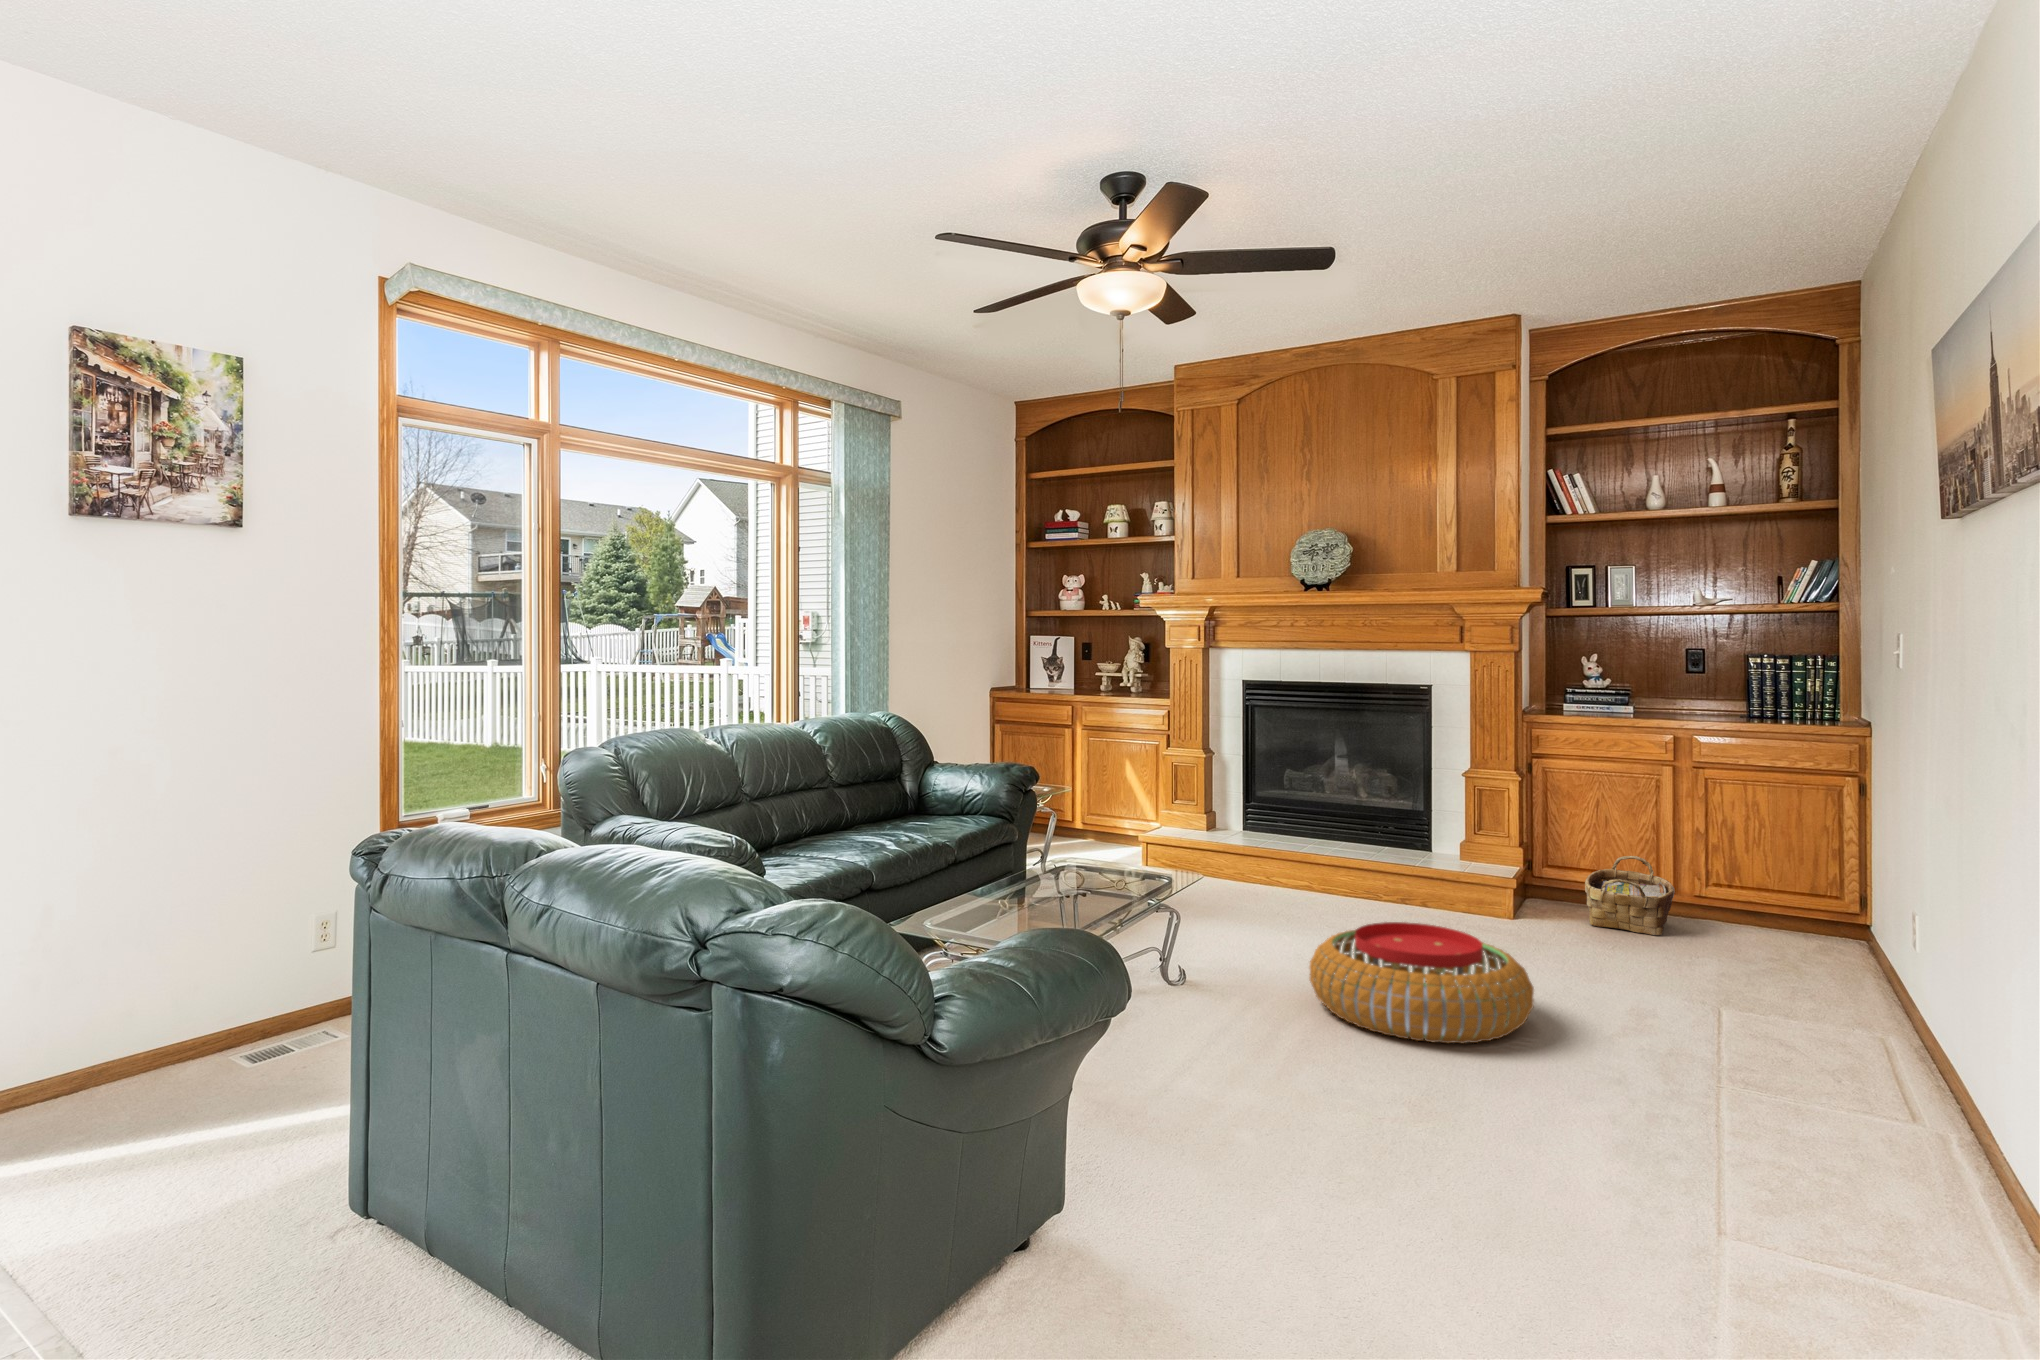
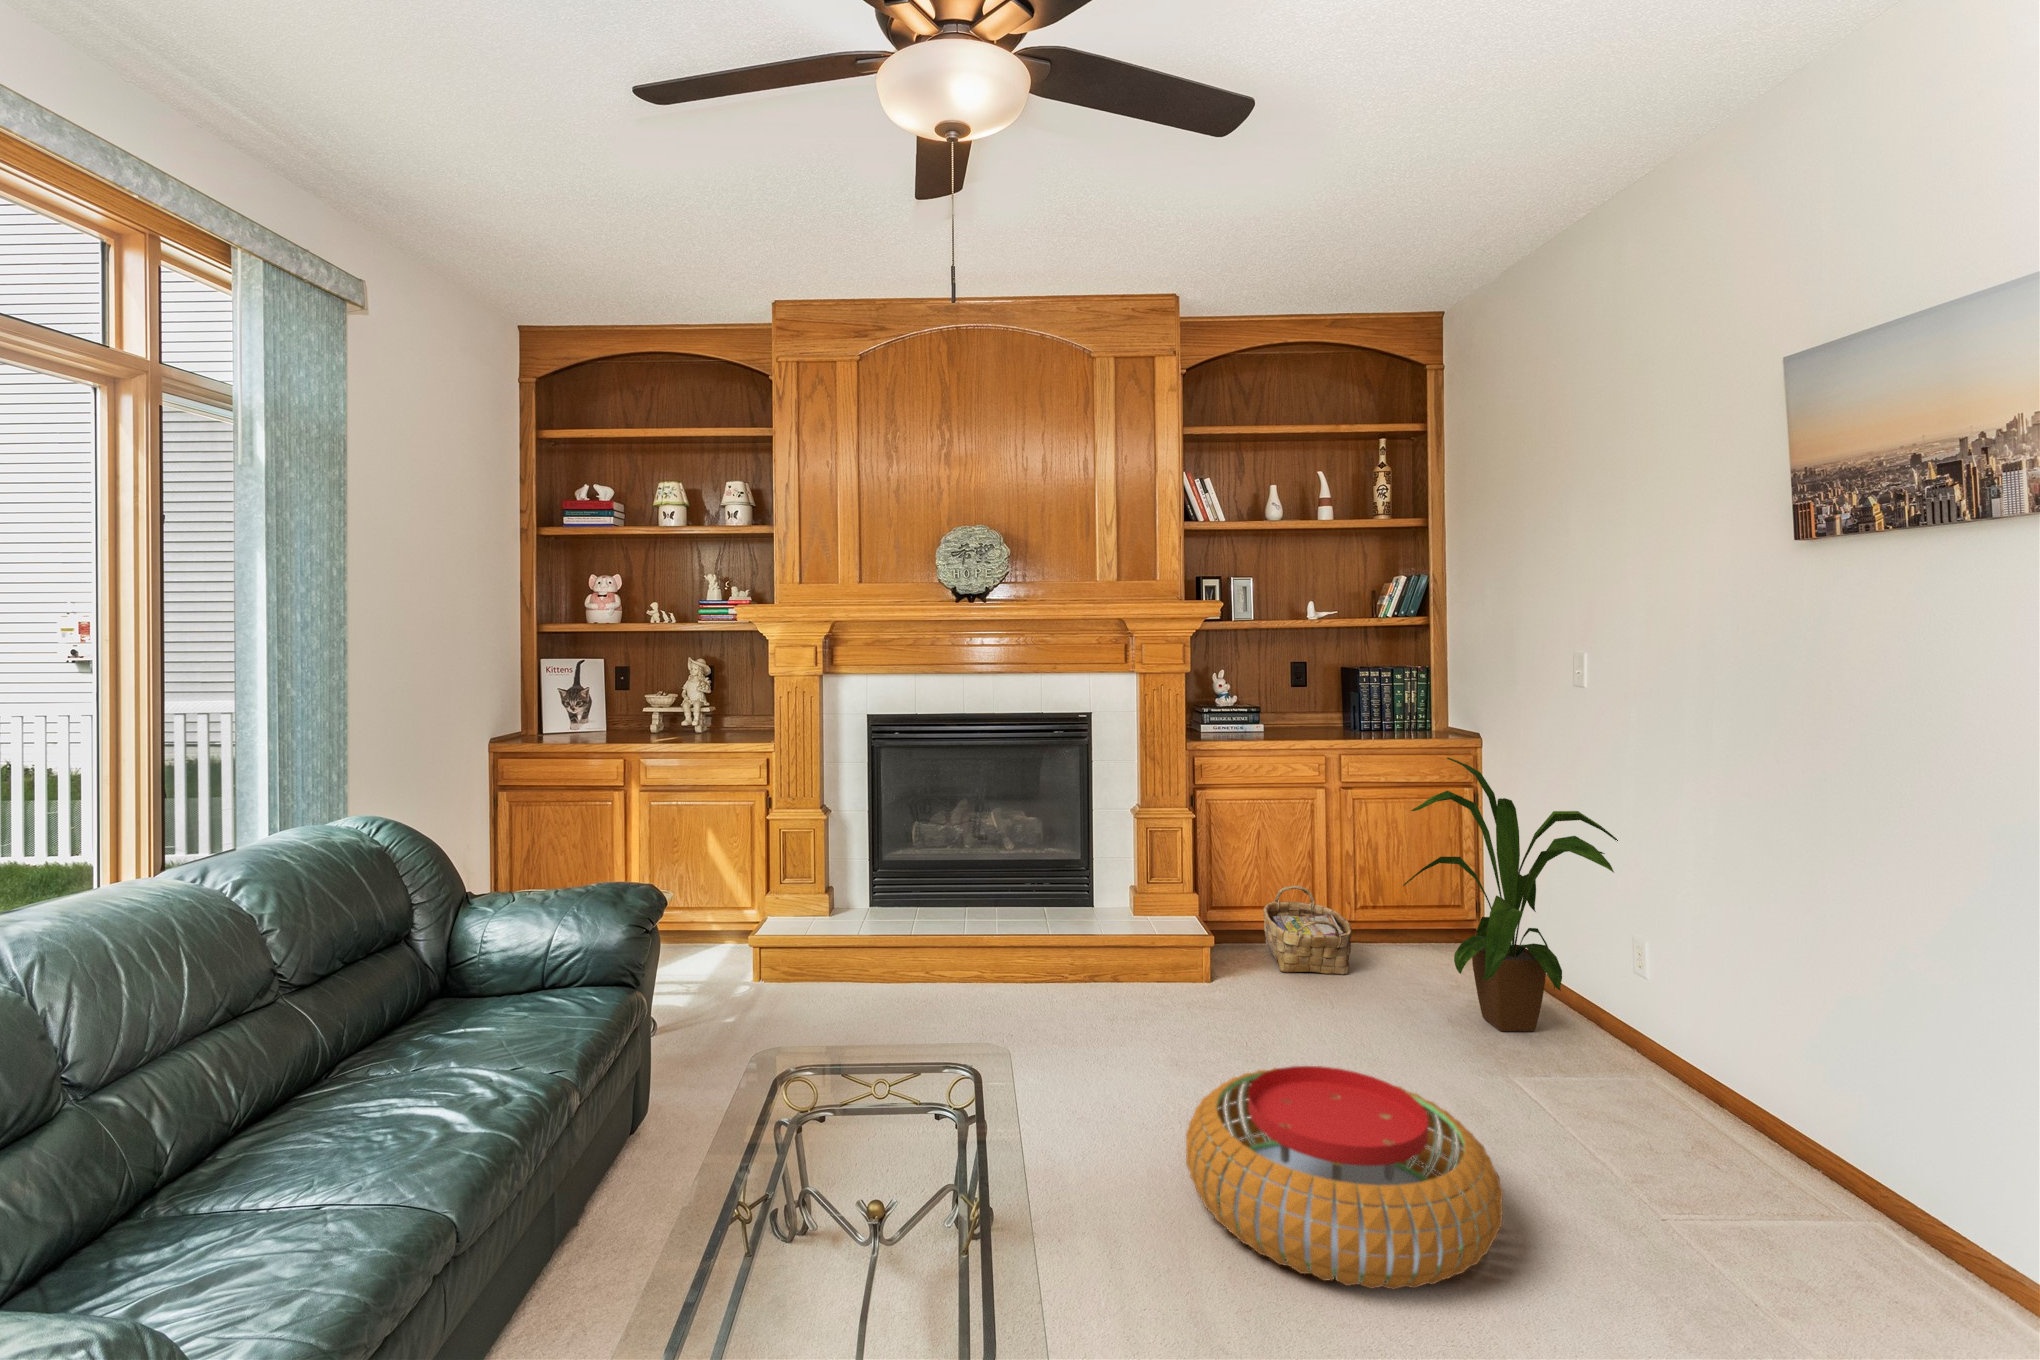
house plant: none [1666,731,1889,989] -> present [1403,758,1618,1031]

